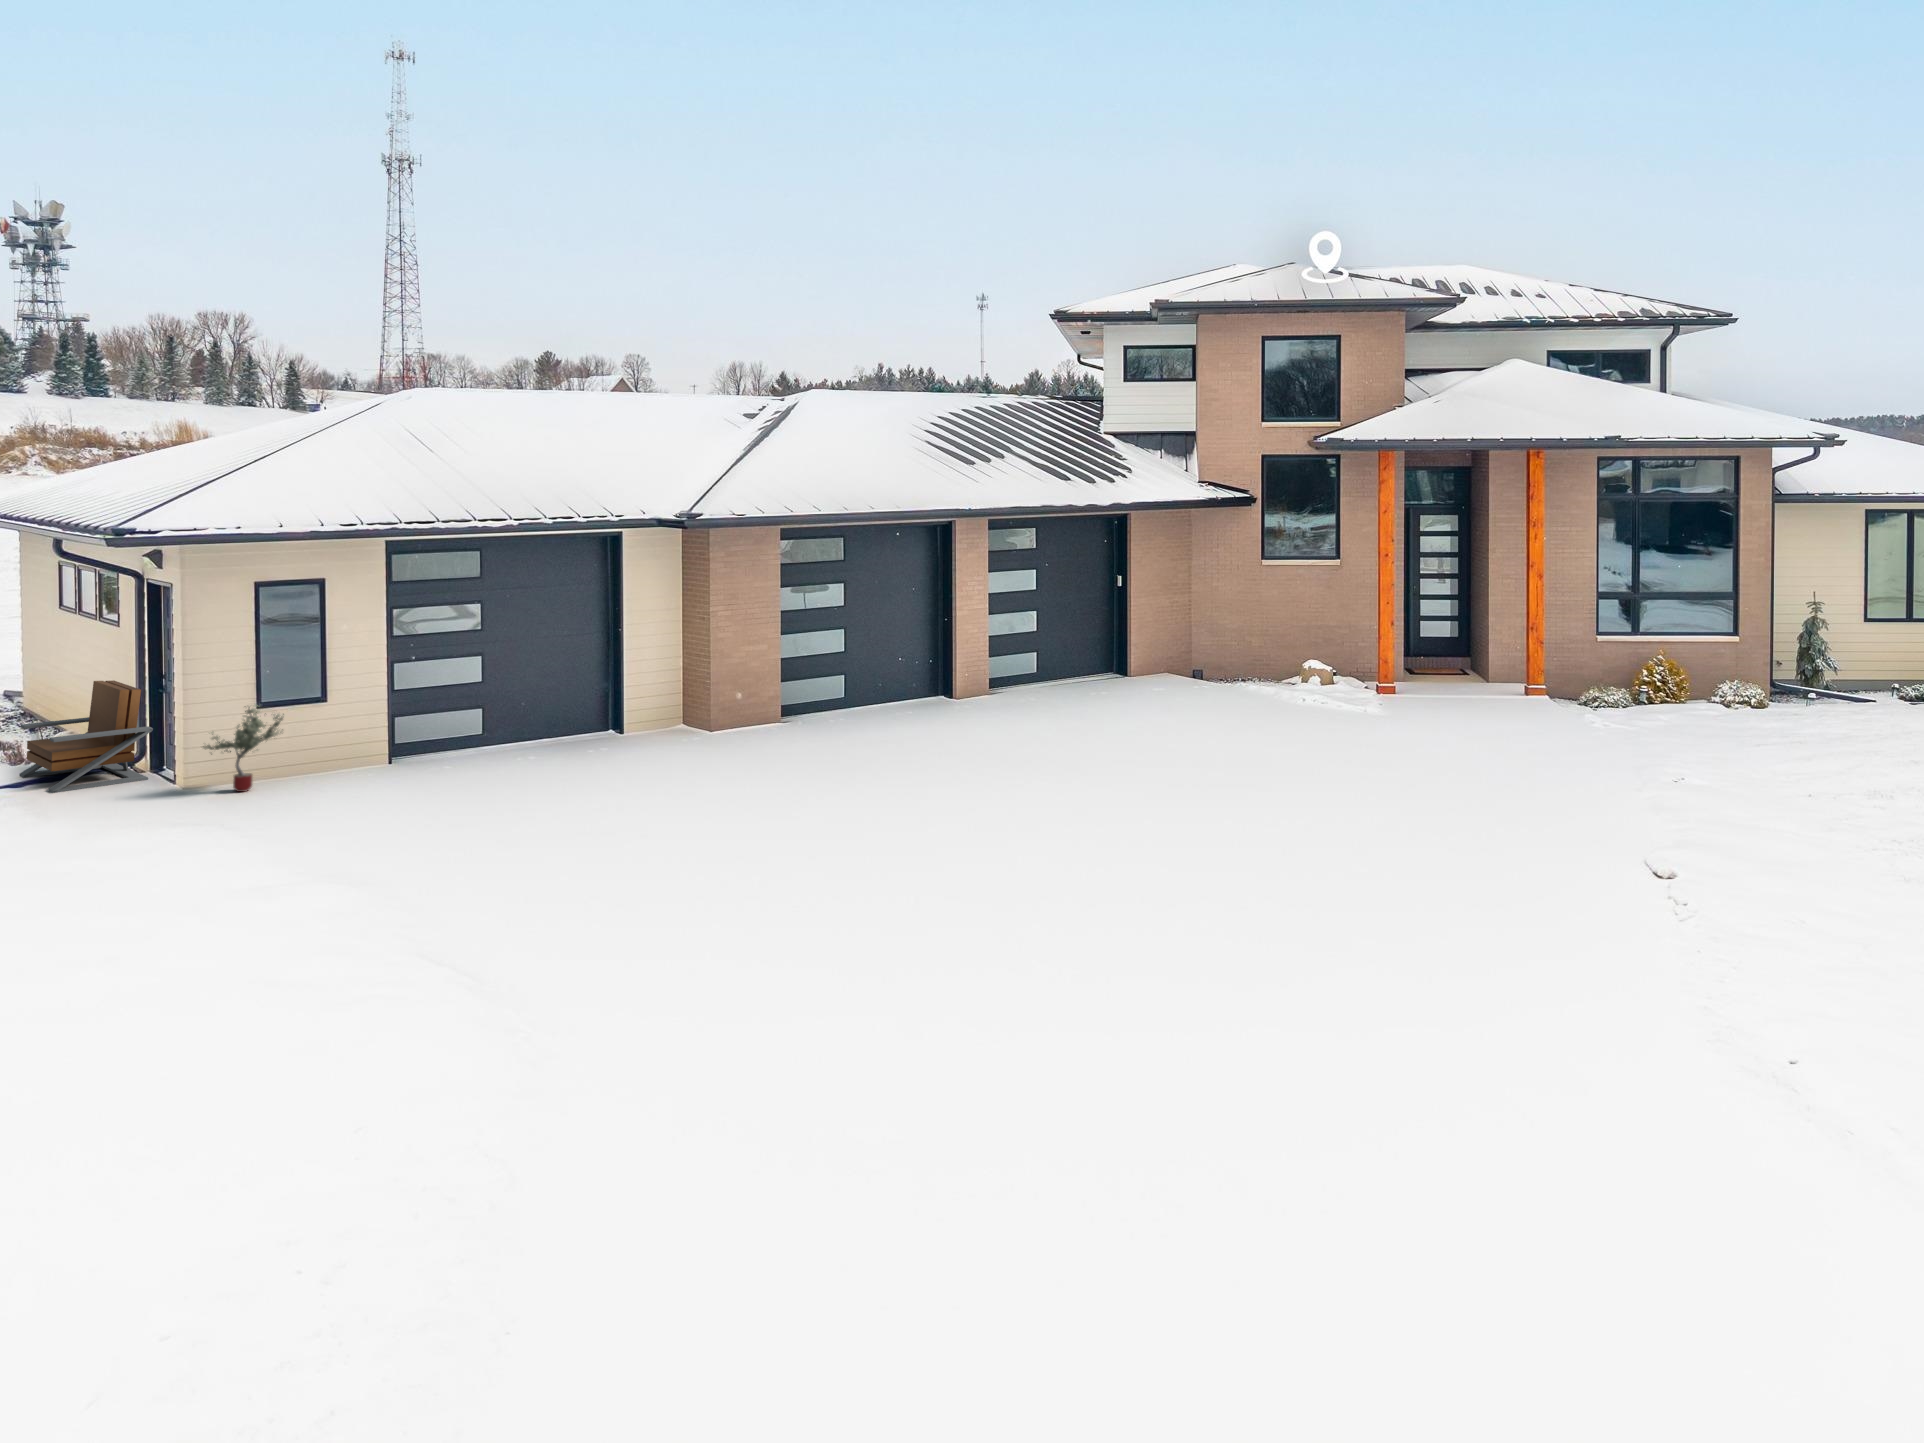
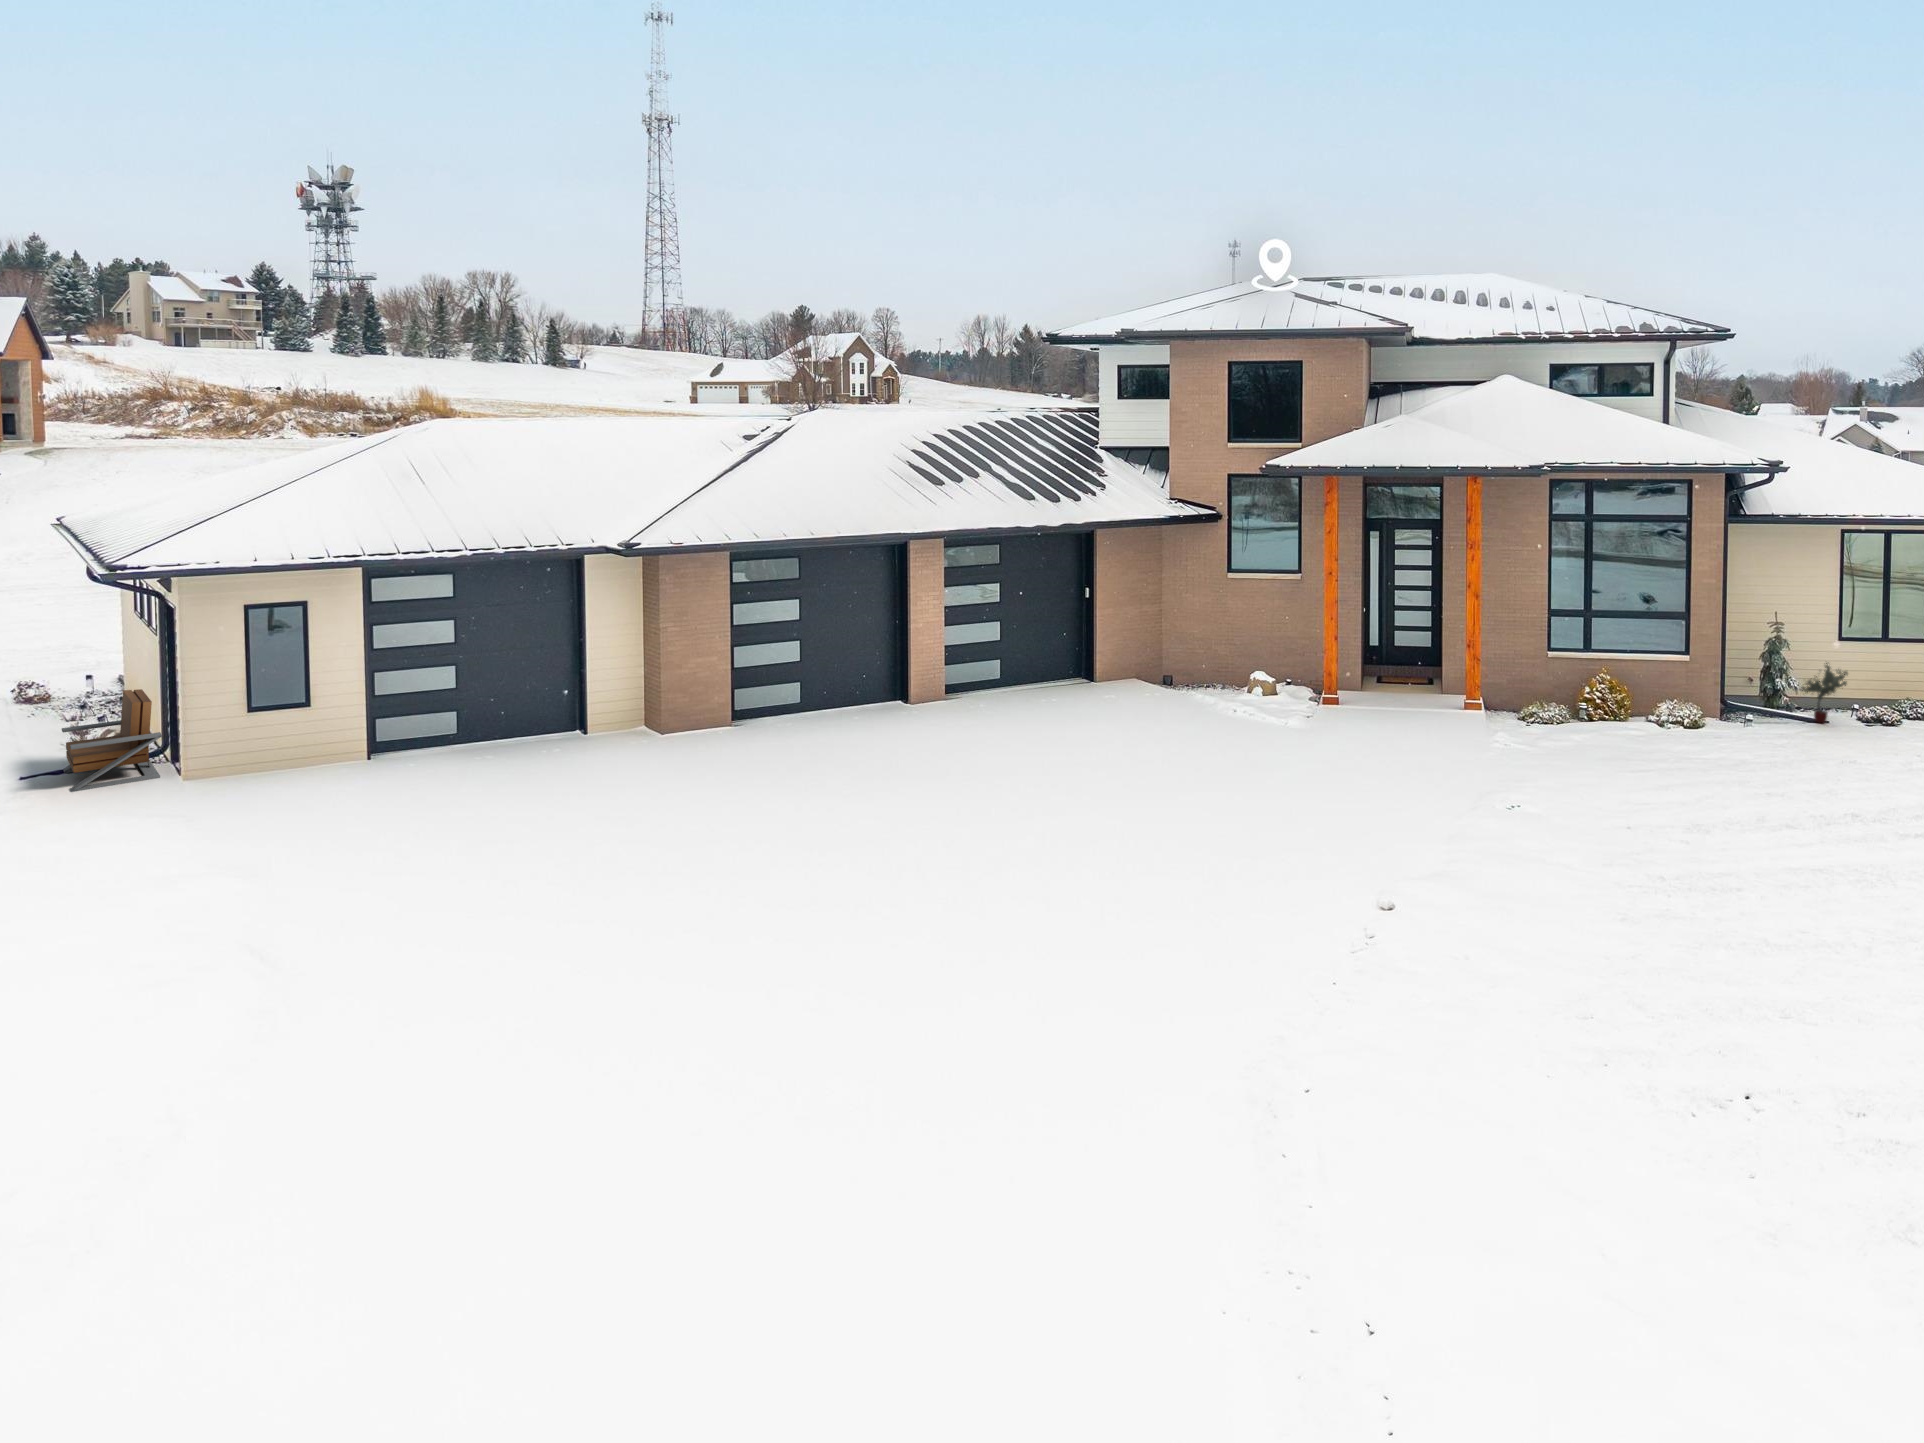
potted tree: present [203,704,284,792] -> present [1801,663,1848,723]

